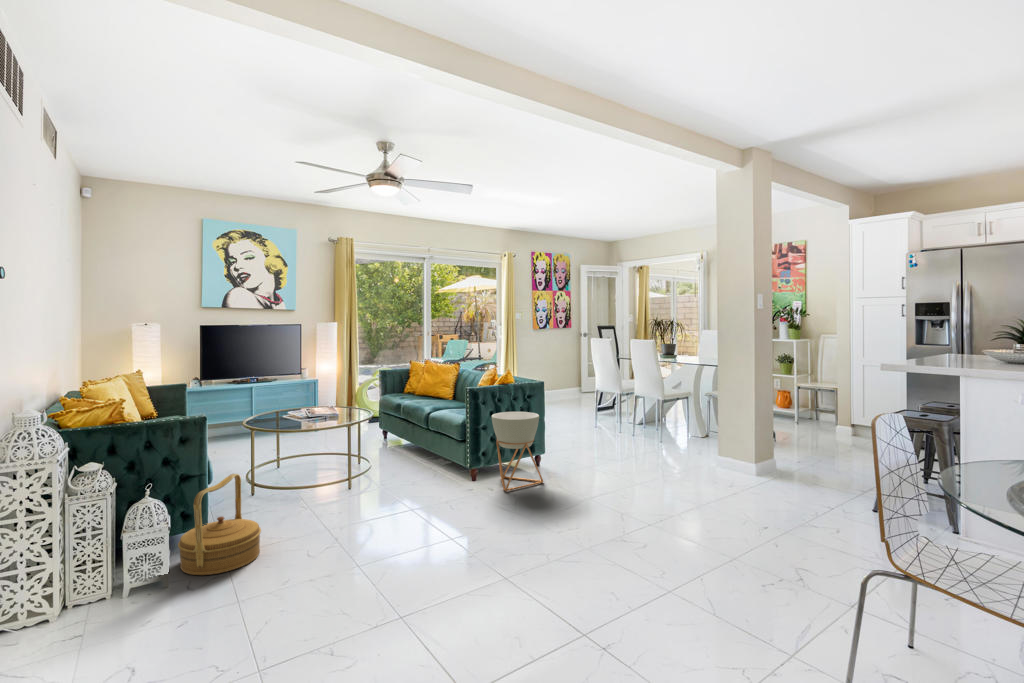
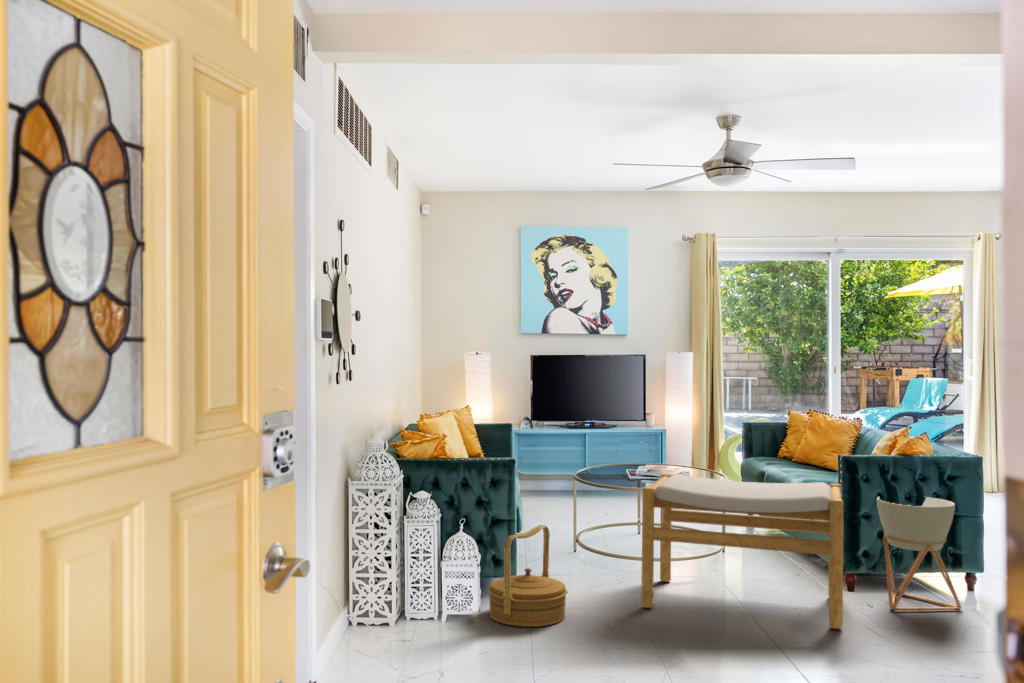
footstool: none [326,409,481,527] -> present [641,474,844,629]

